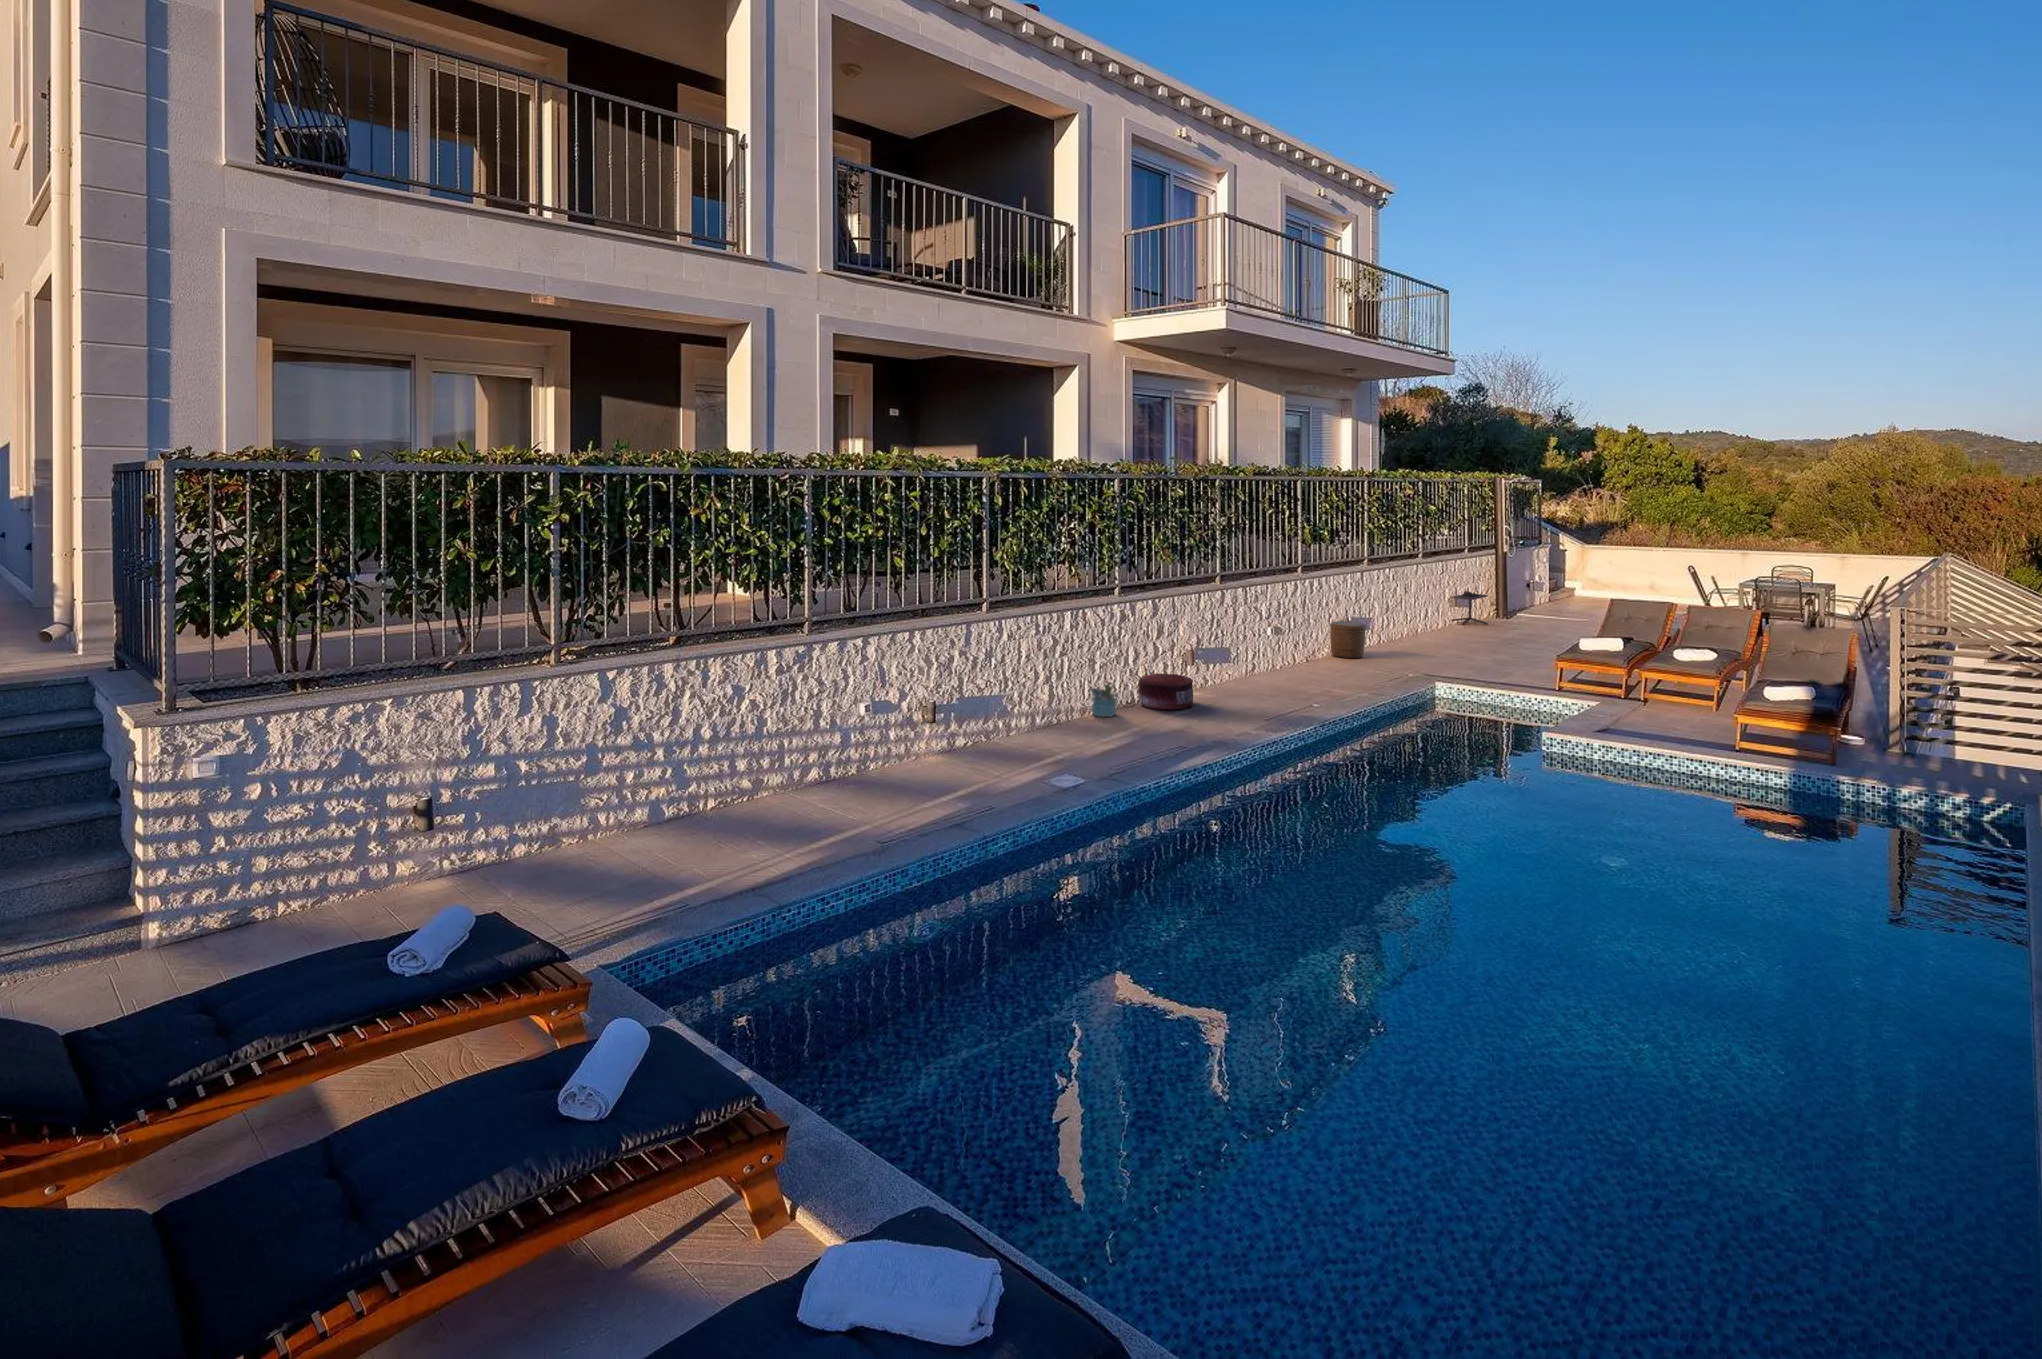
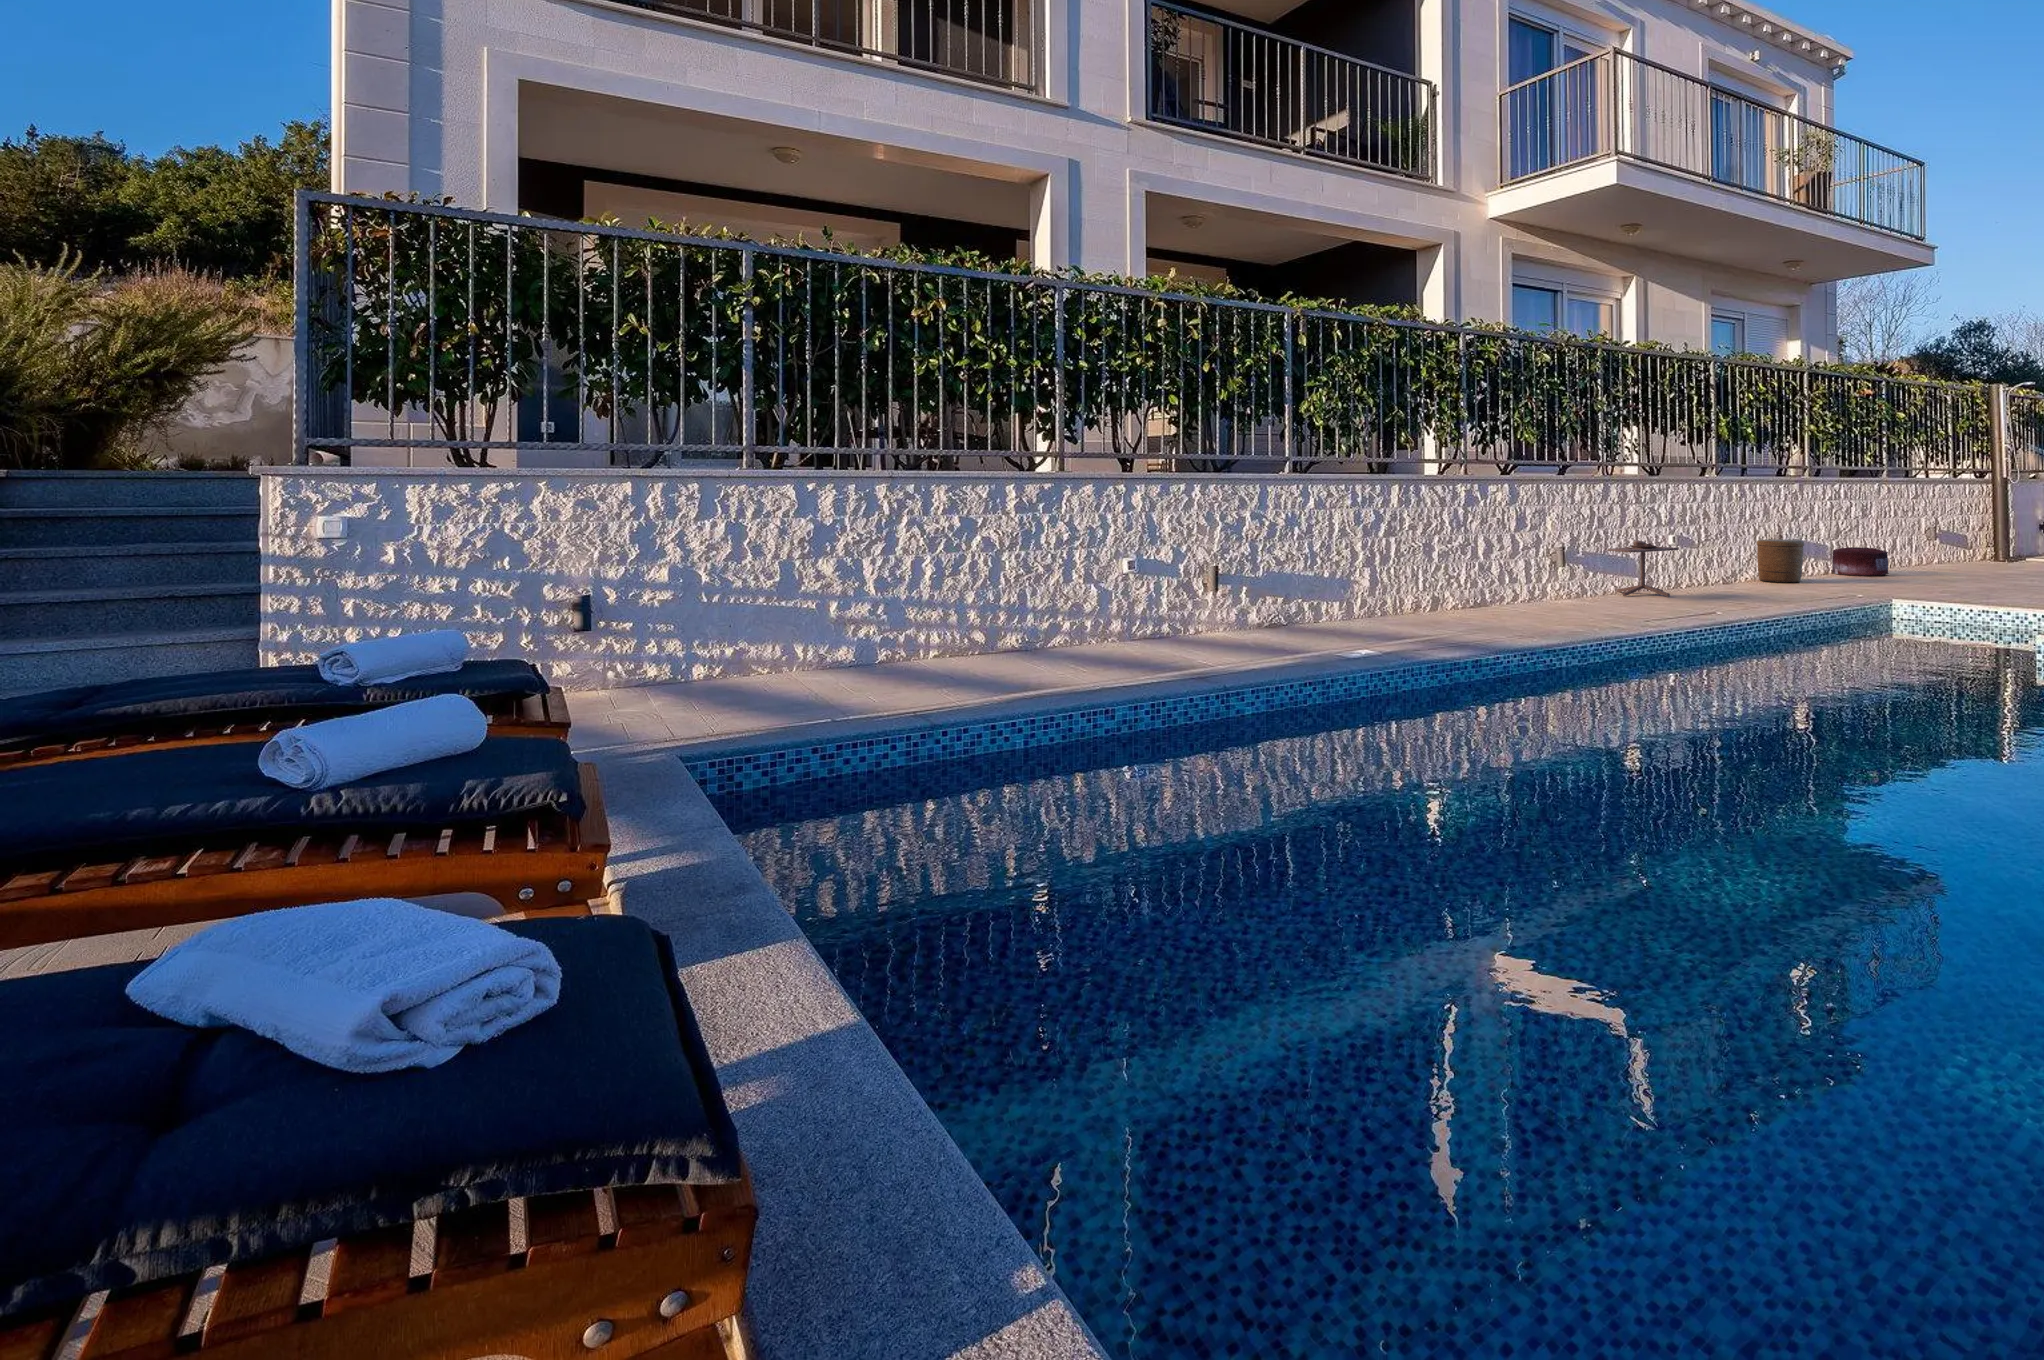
side table: present [1452,591,1488,625] -> present [1607,541,1678,597]
pouf: present [1139,673,1193,710] -> present [1832,547,1889,576]
decorative plant: present [1090,684,1117,717] -> none [1425,575,1462,613]

